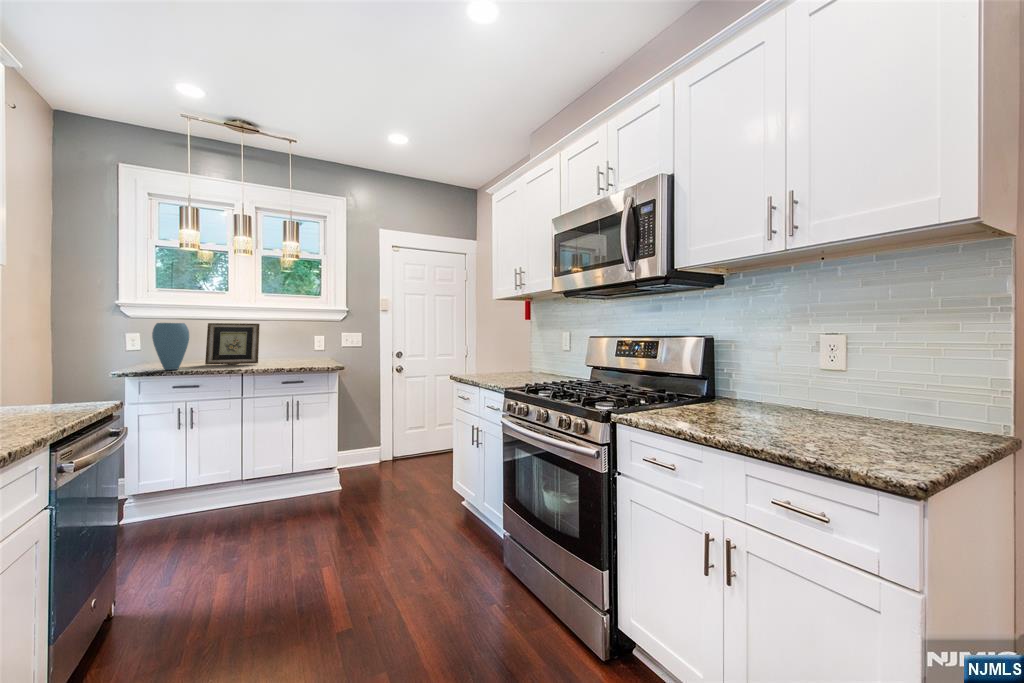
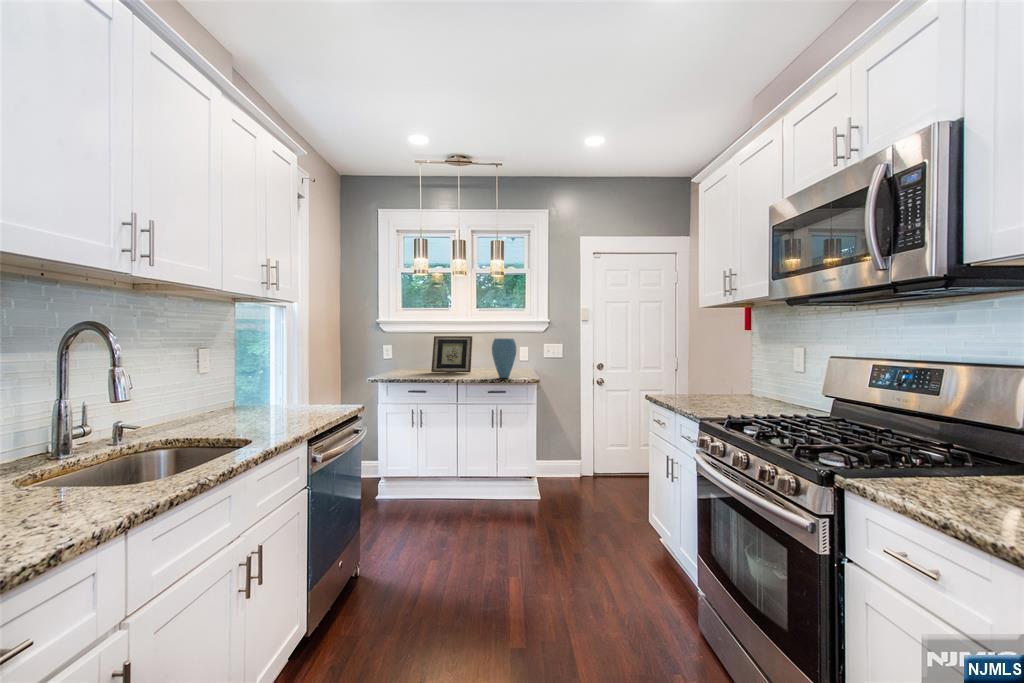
vase: present [152,323,189,370] -> present [492,339,516,378]

